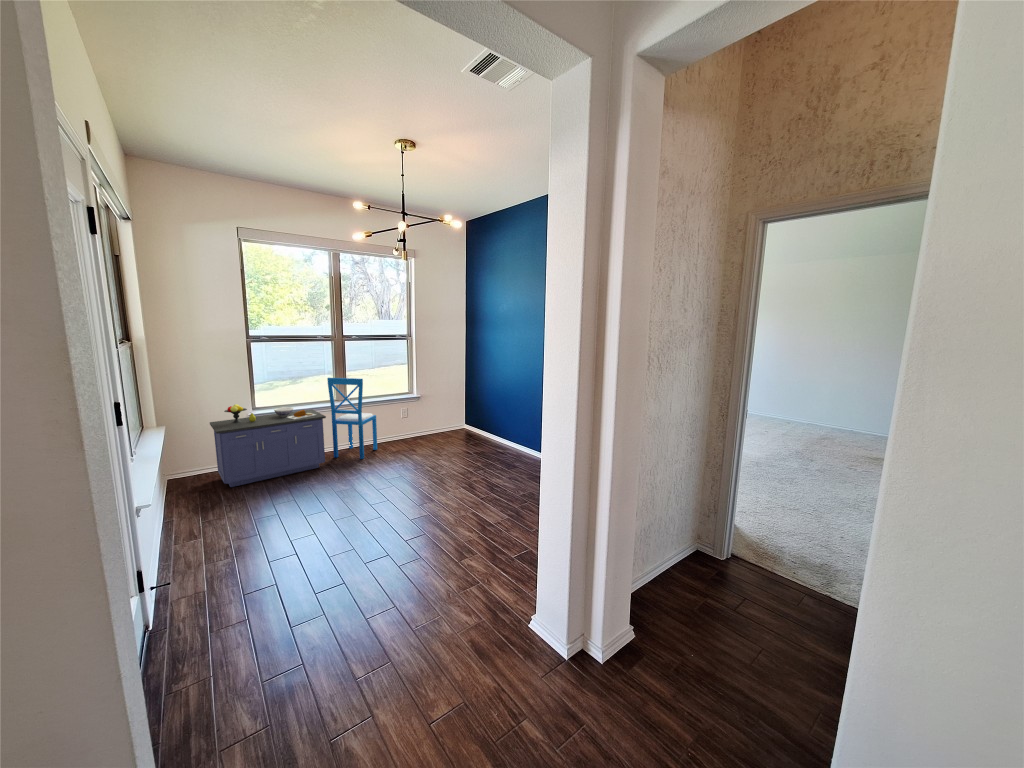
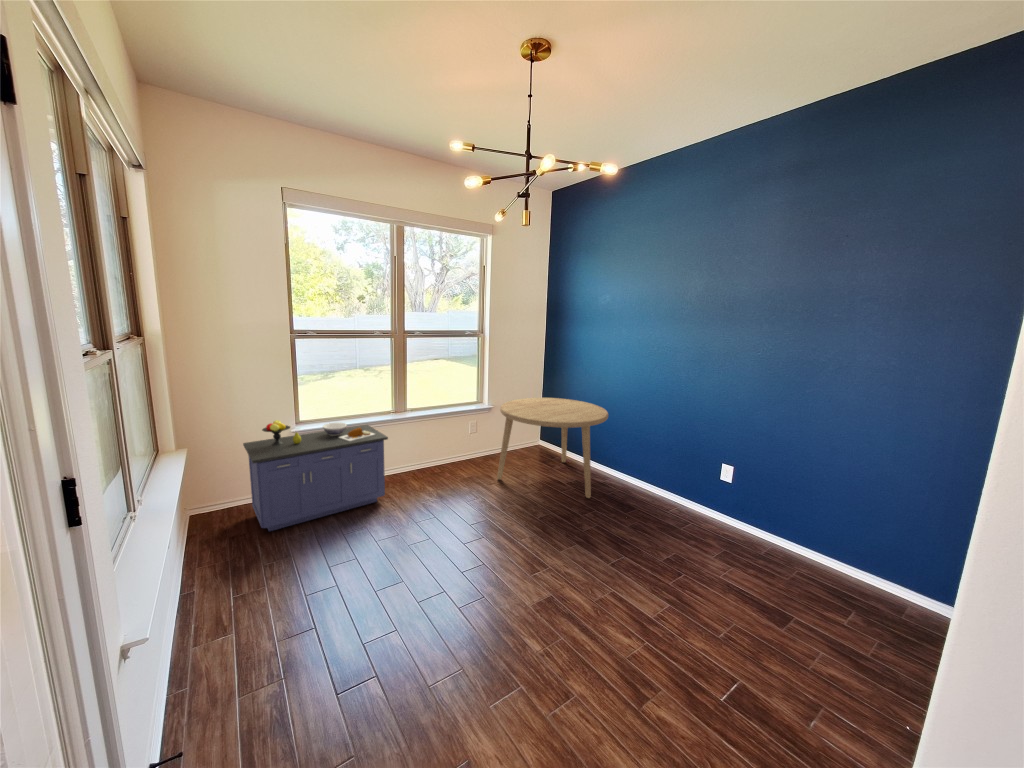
dining chair: present [327,378,377,459] -> none [388,385,443,490]
dining table: none [420,387,504,460] -> present [497,398,608,498]

